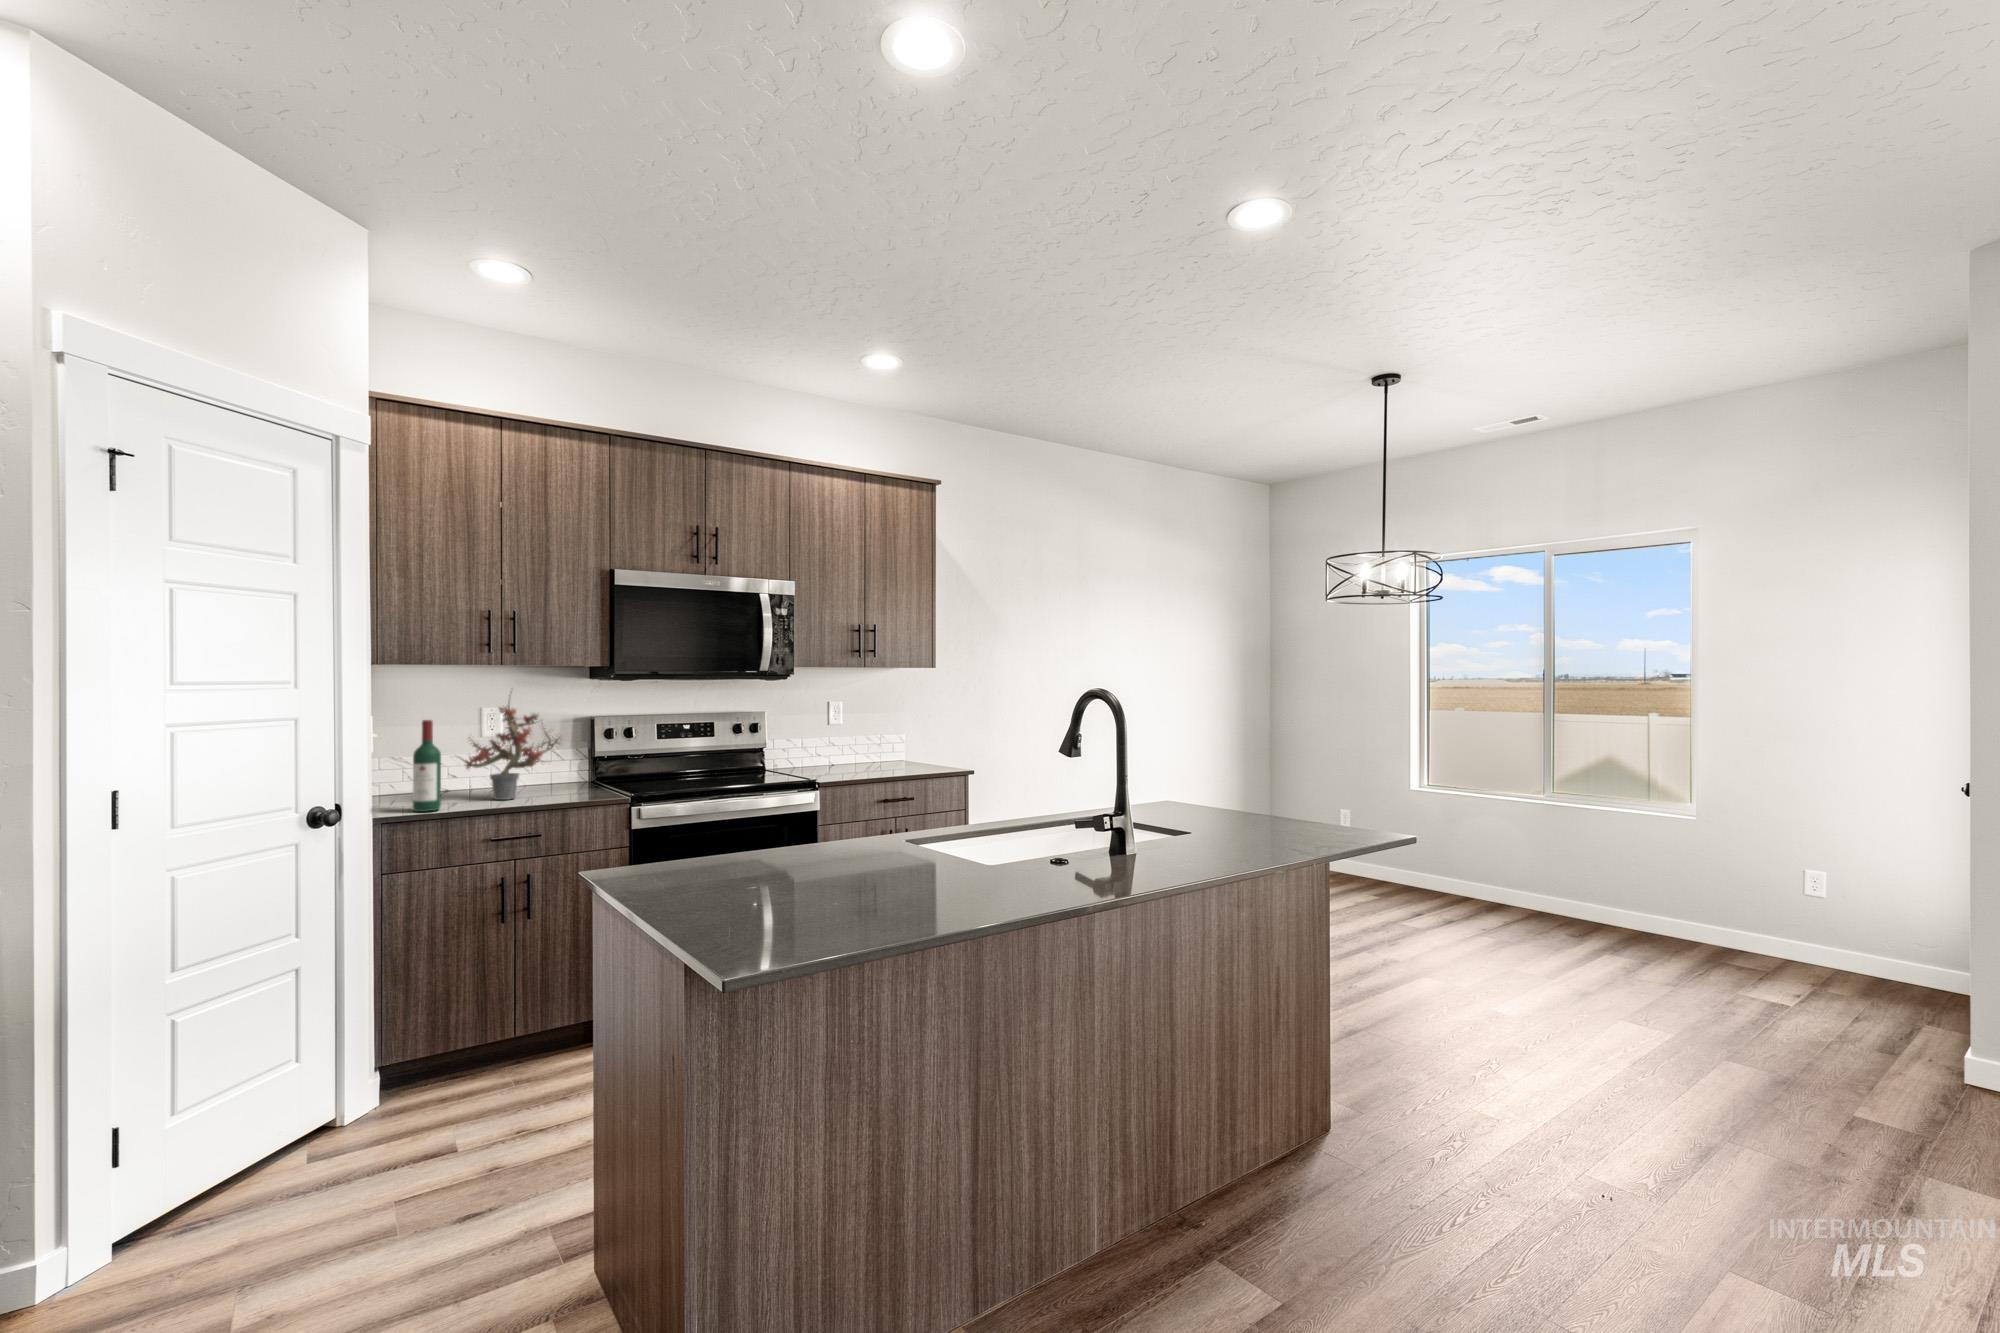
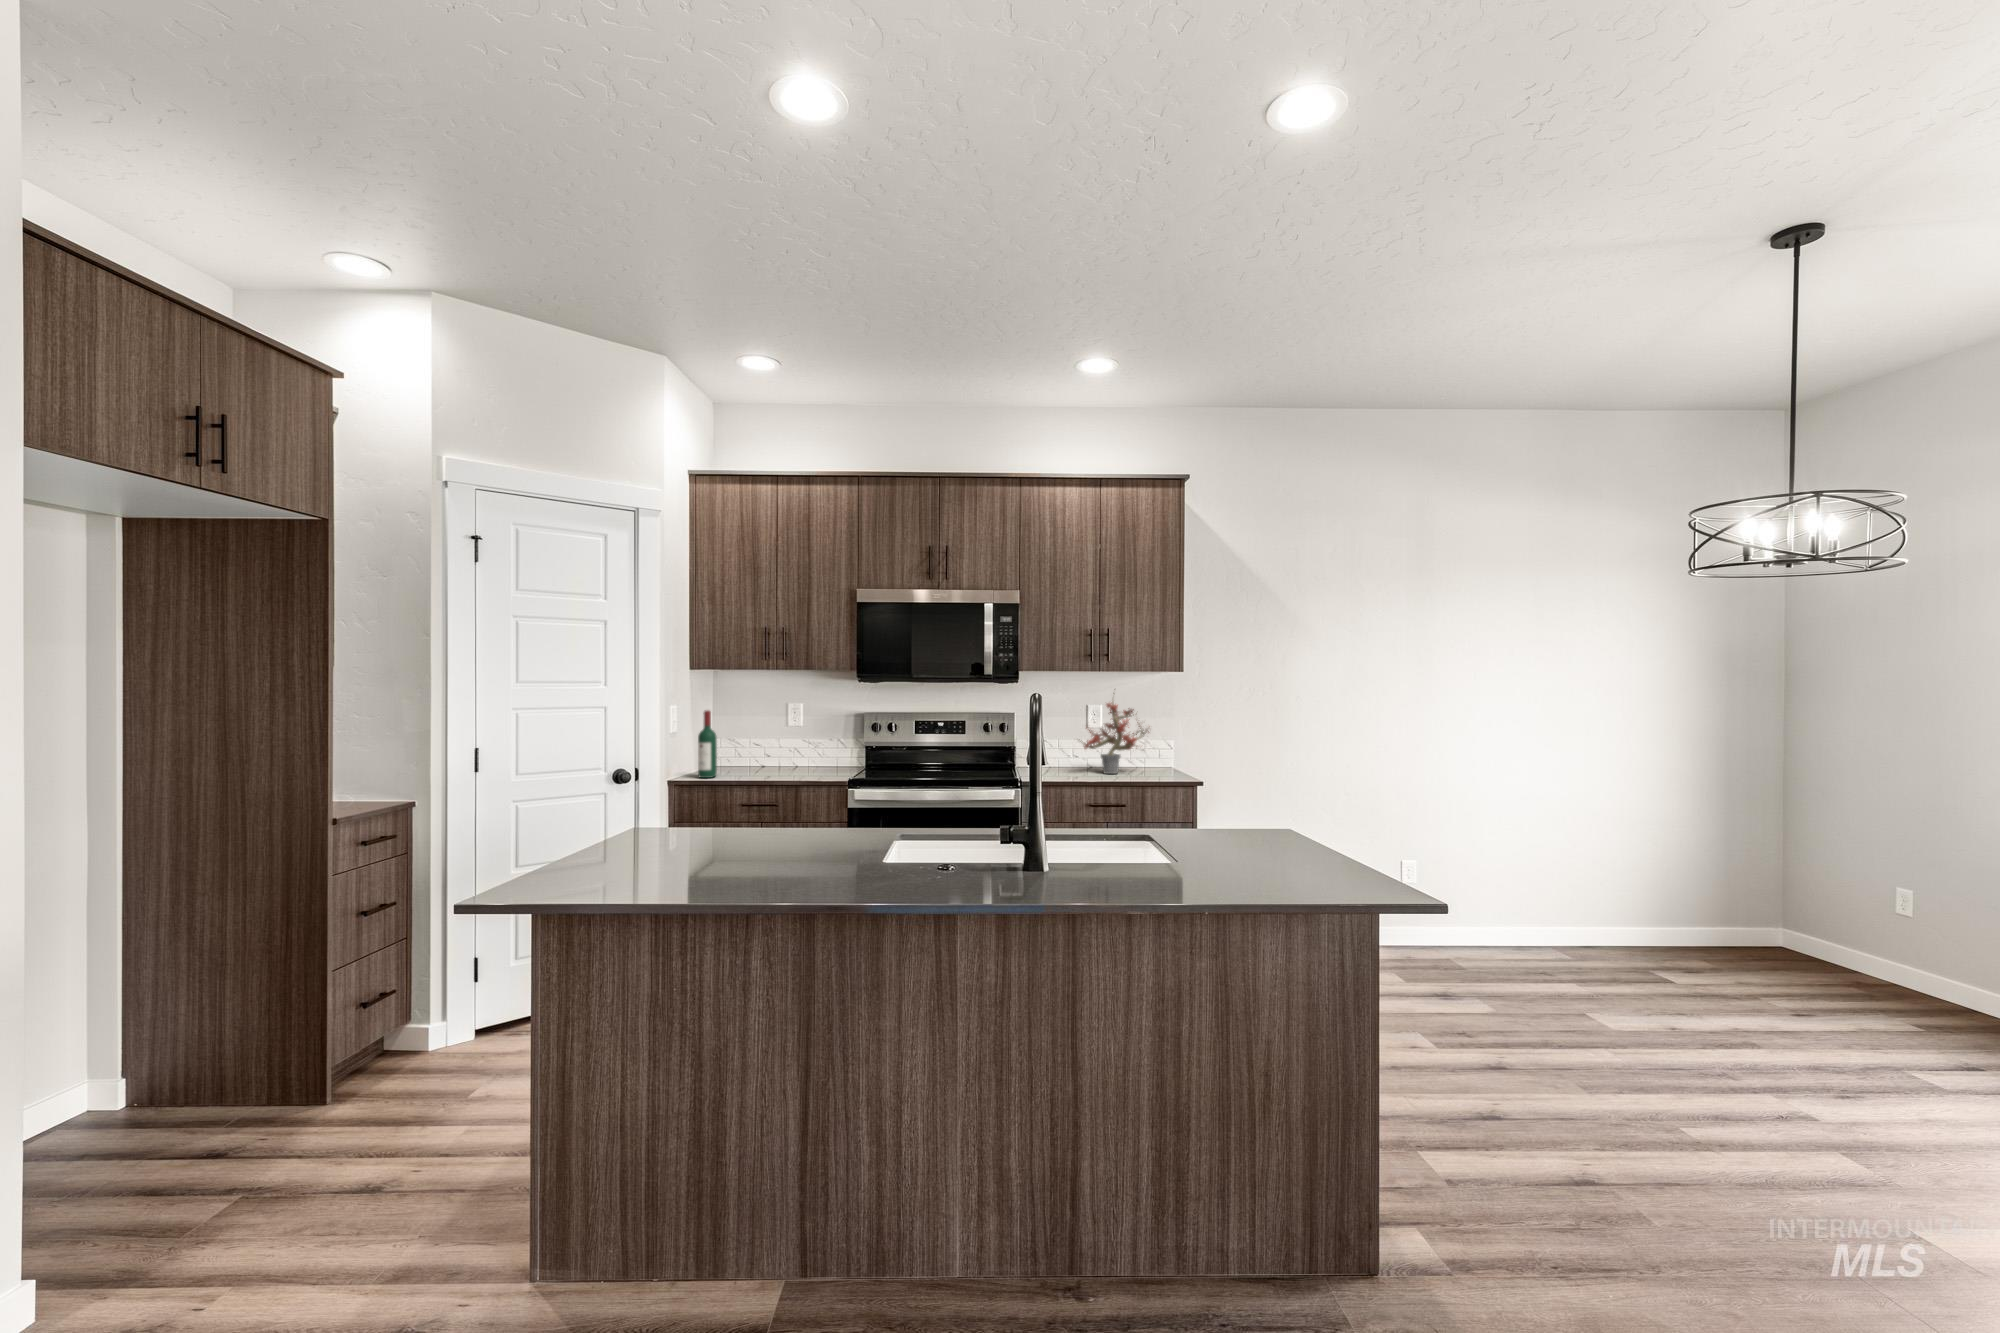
potted plant: present [461,695,561,800] -> present [1080,693,1149,774]

